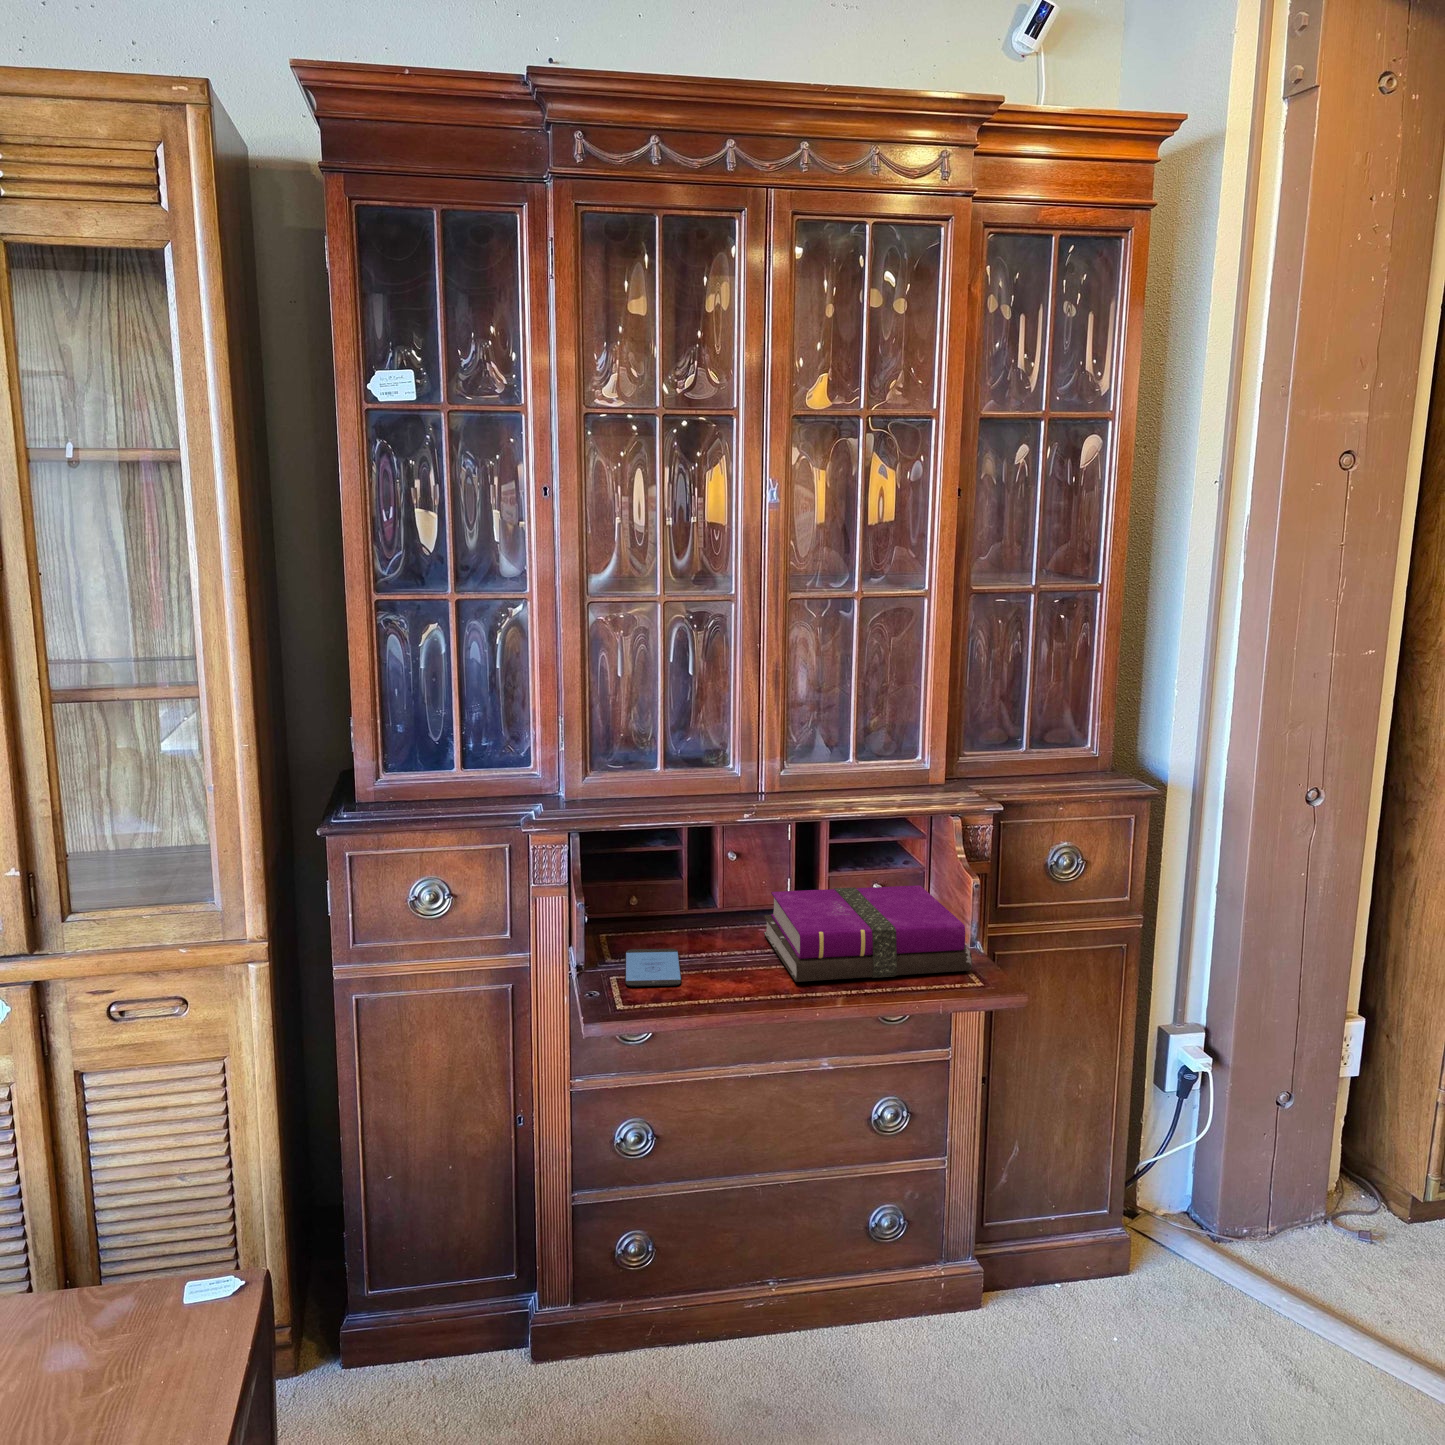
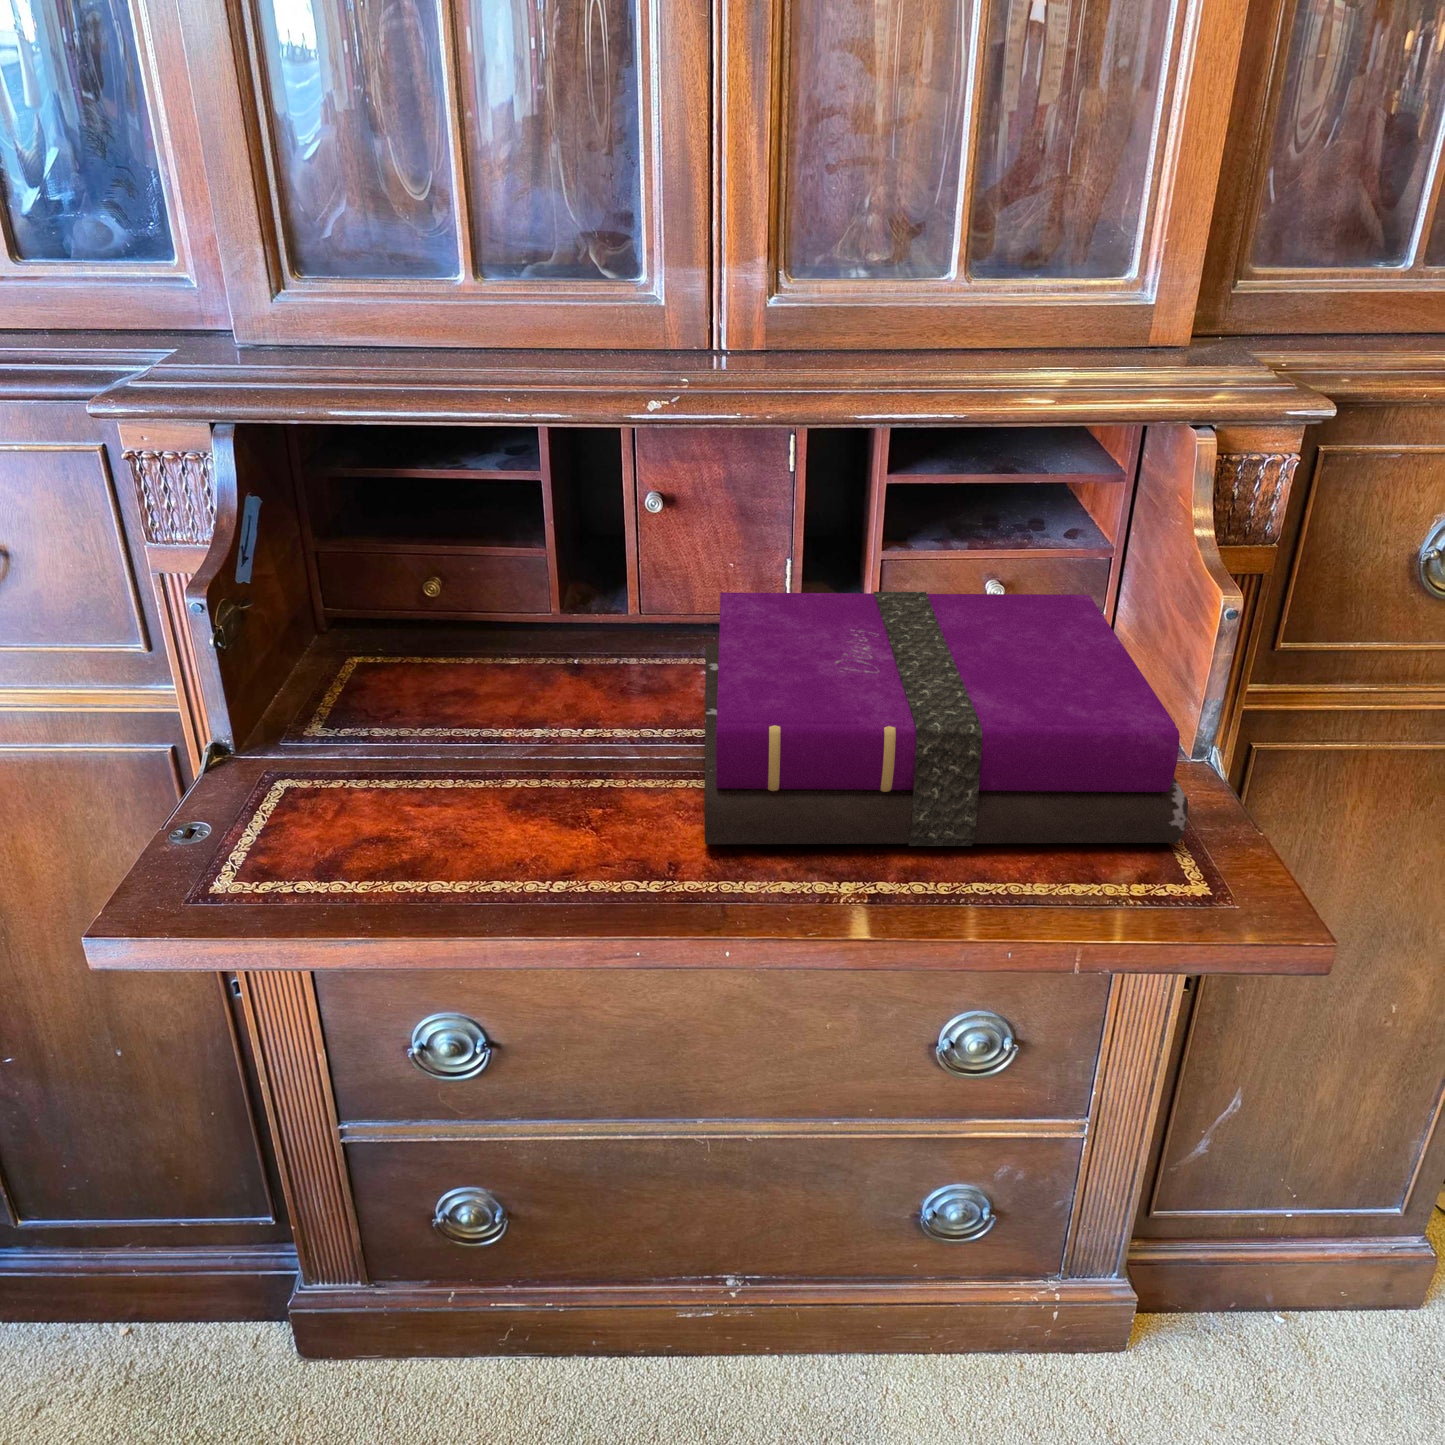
smartphone: present [625,949,681,986] -> none [299,706,487,825]

